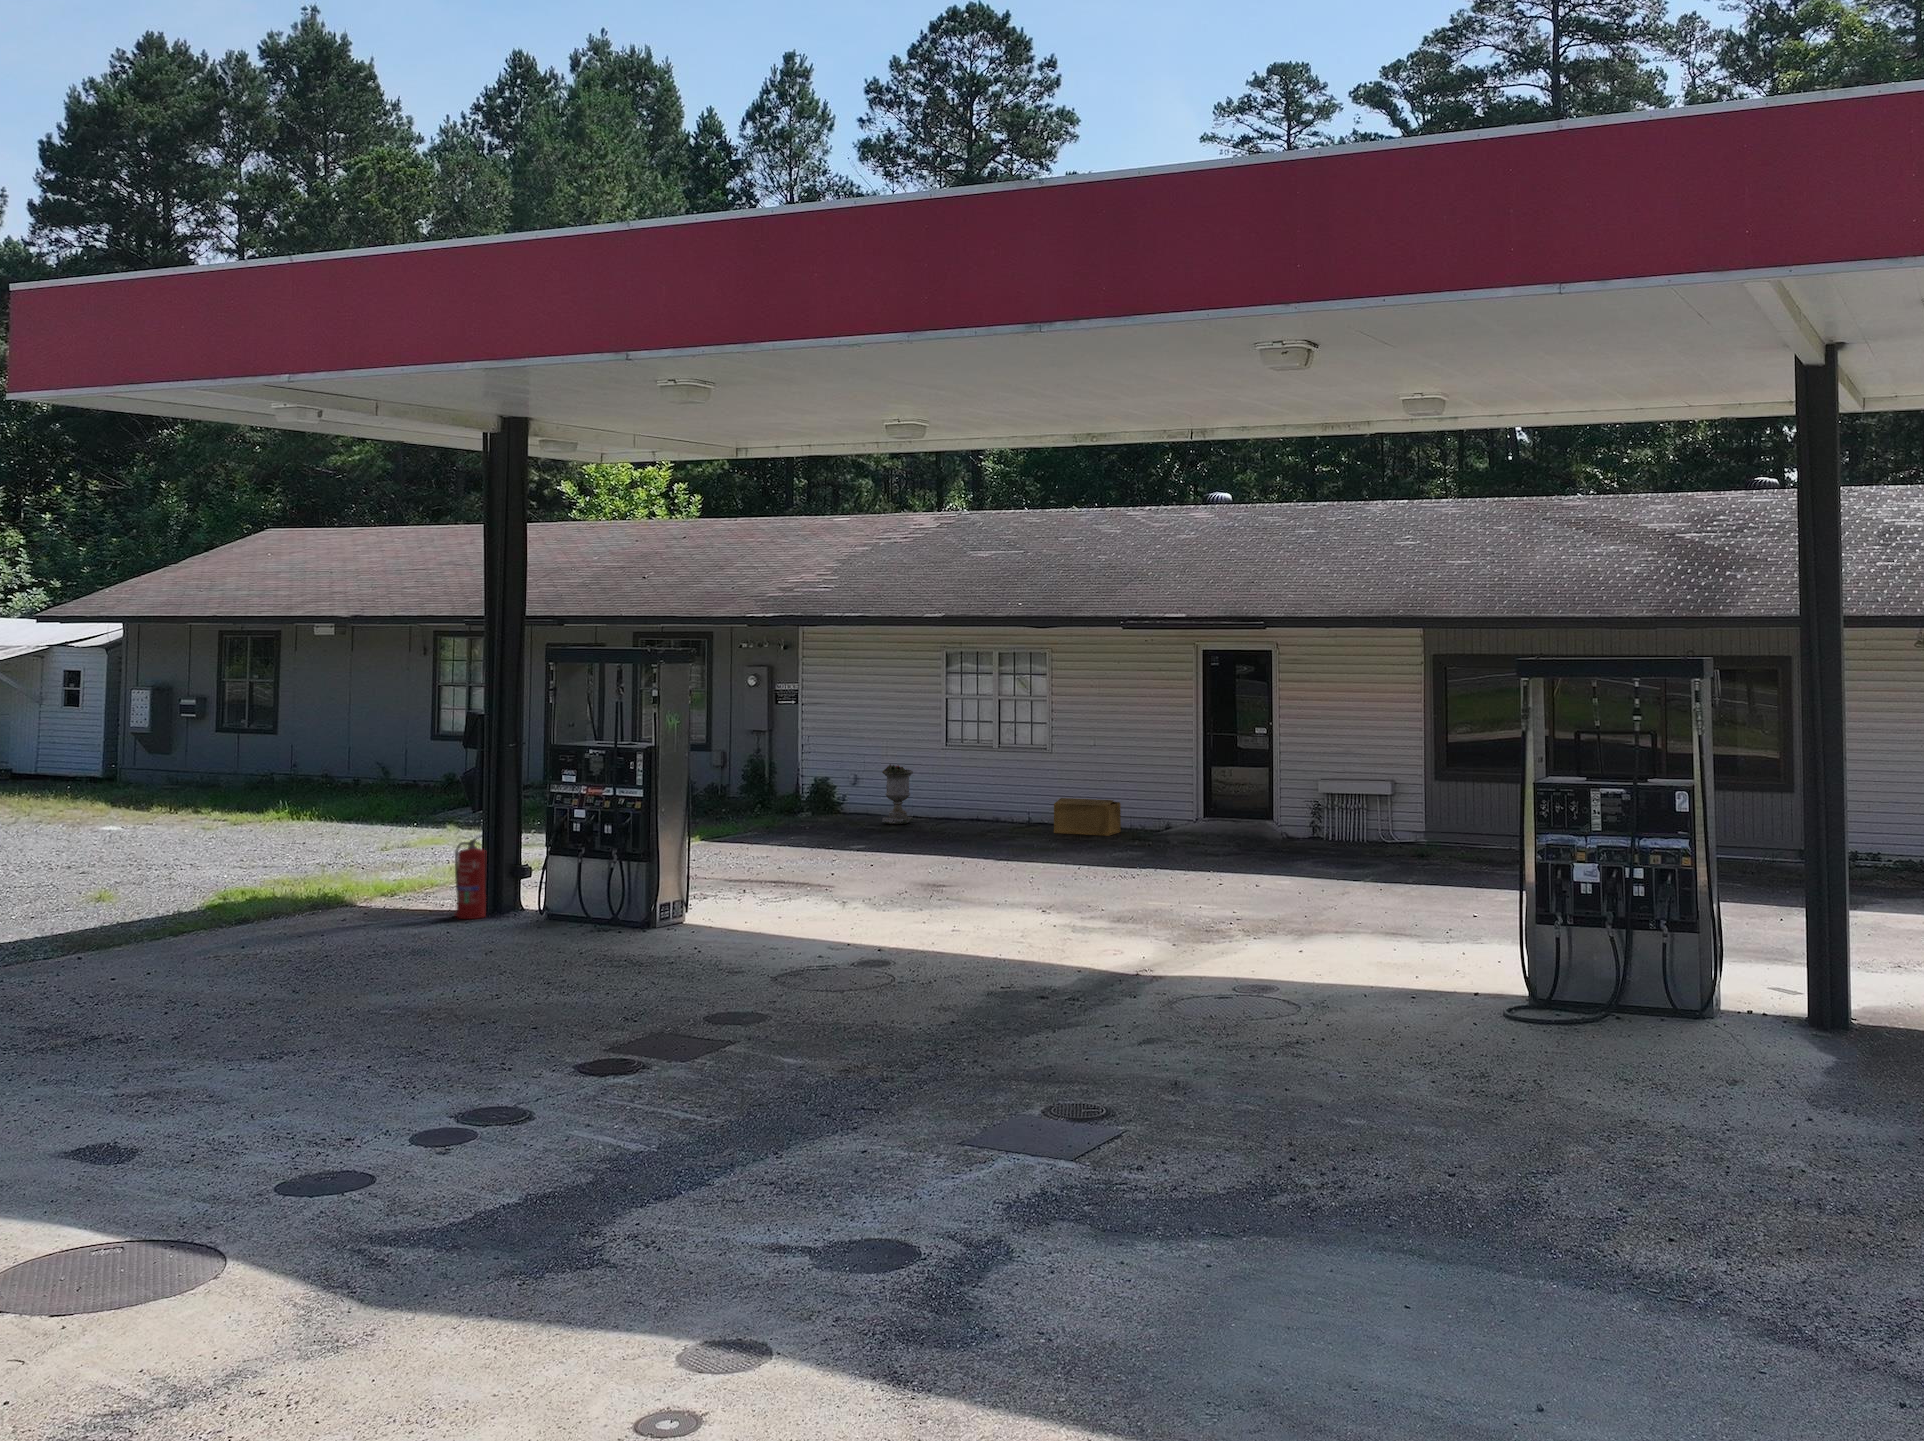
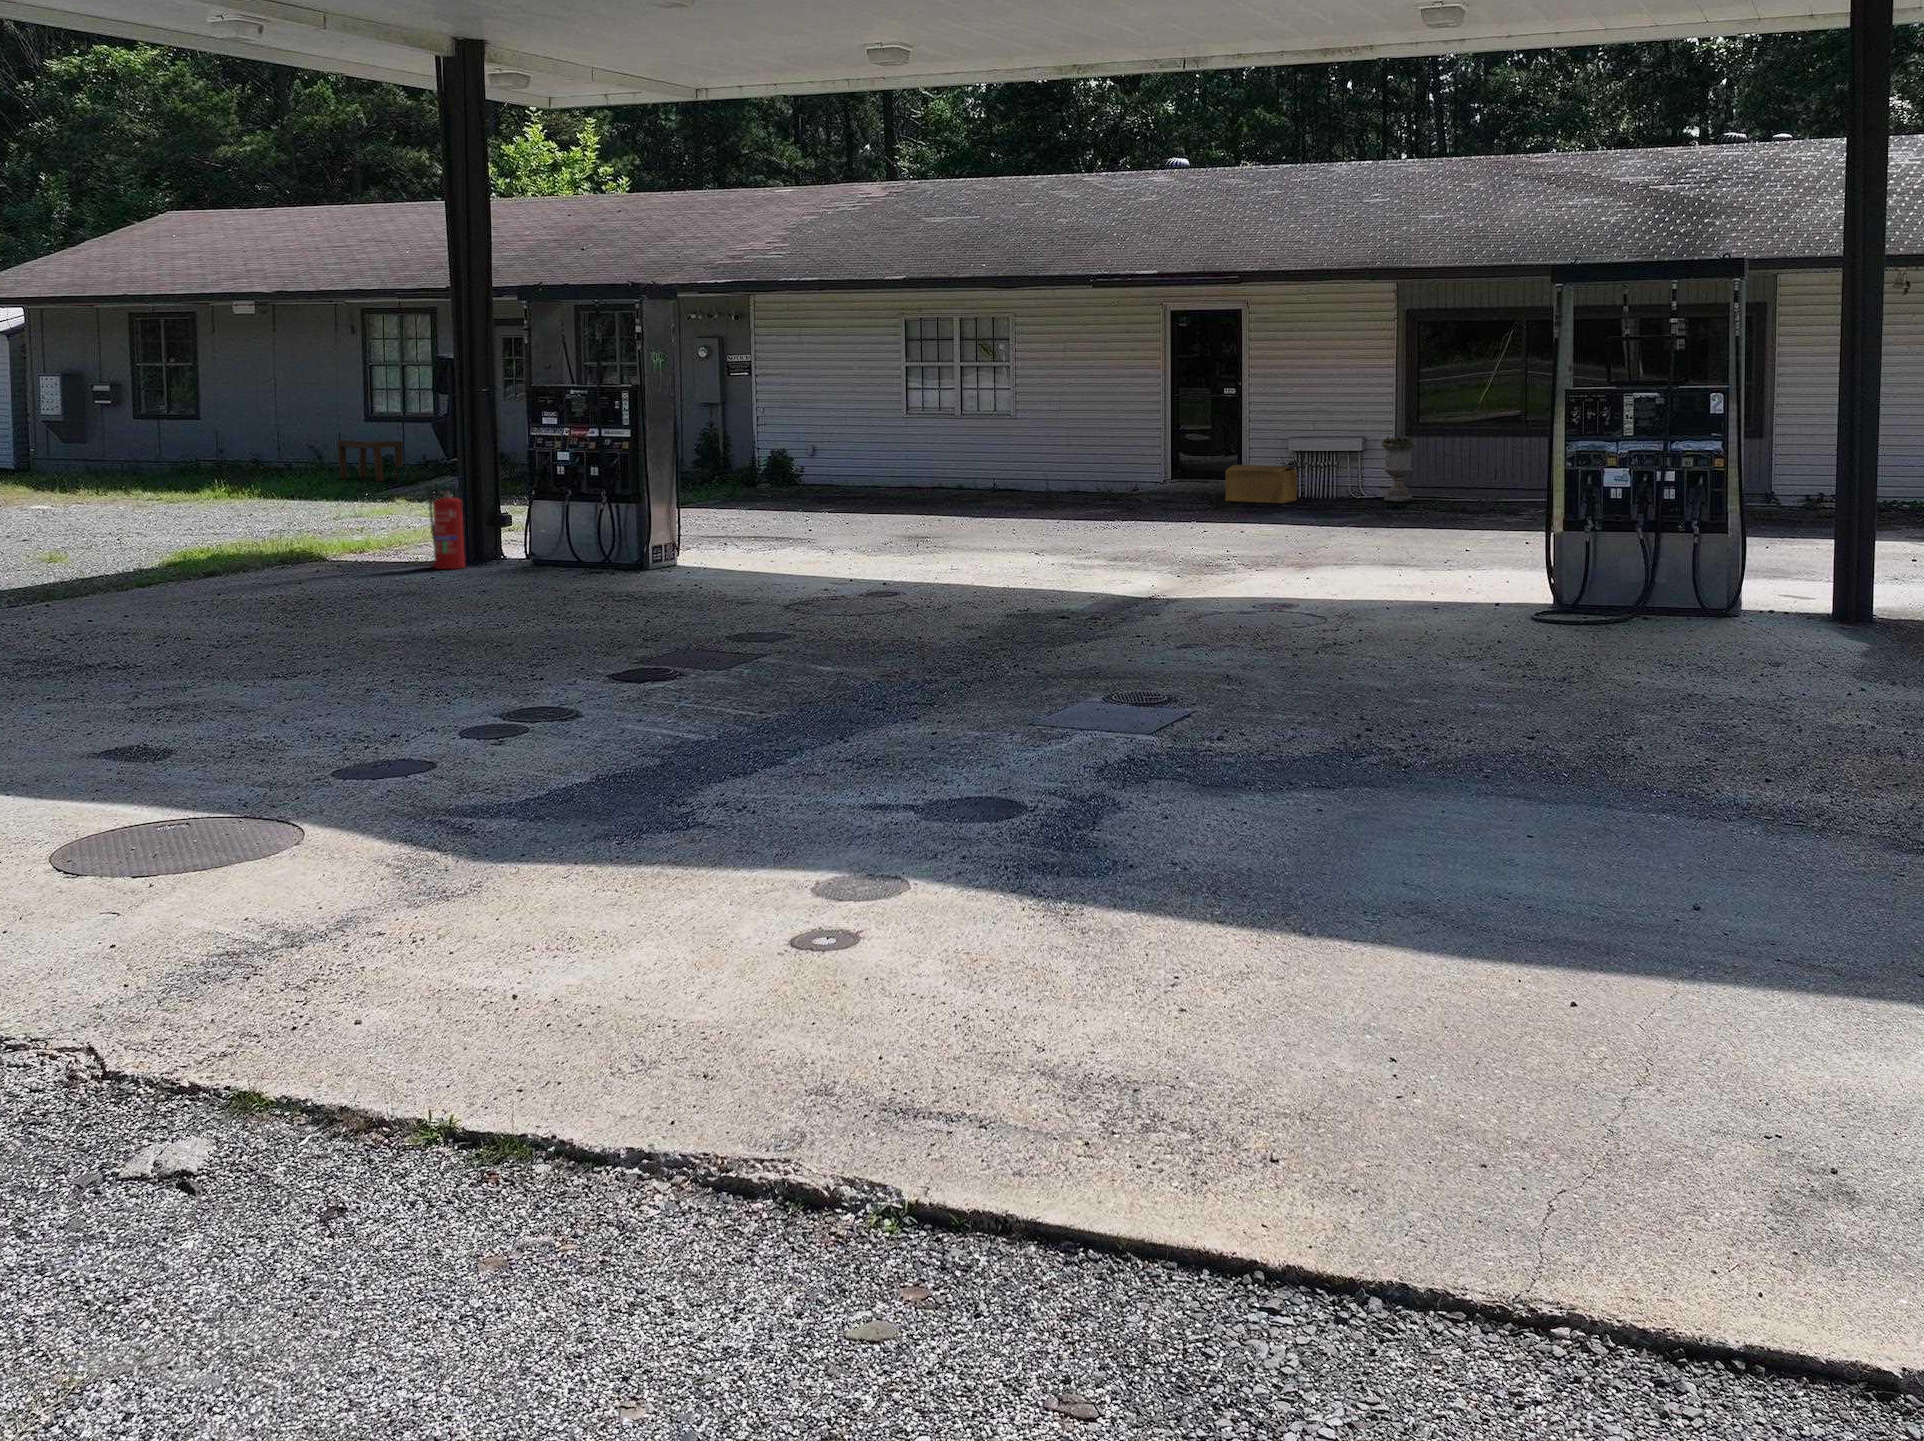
bench: none [403,759,465,801] -> present [337,440,403,482]
planter: present [882,764,913,824] -> present [1381,436,1416,502]
cardboard box: present [1054,798,1121,836] -> present [1225,465,1297,503]

